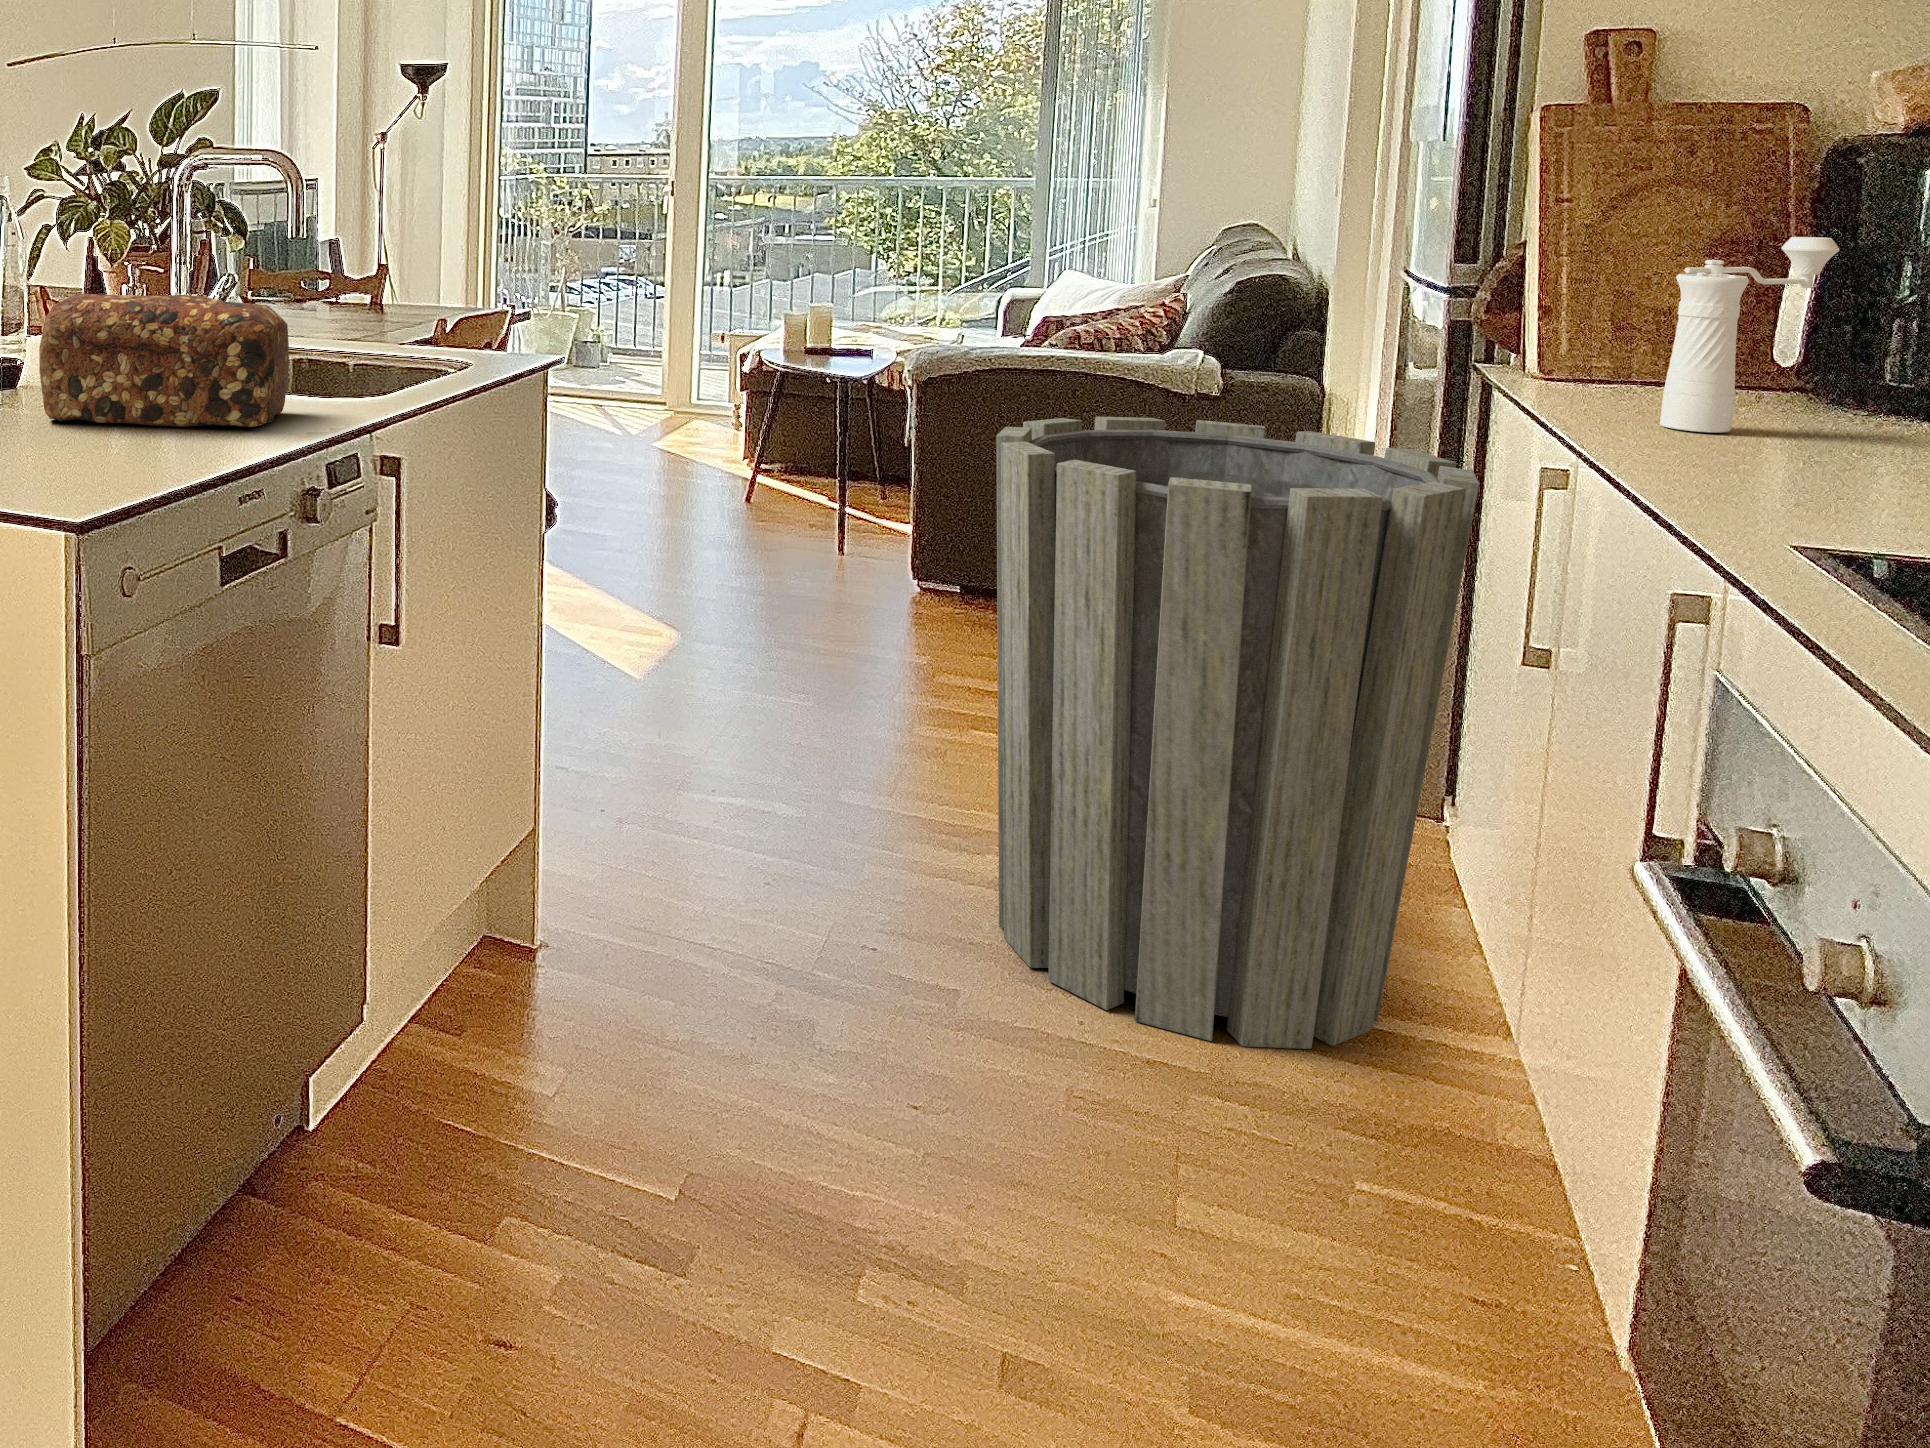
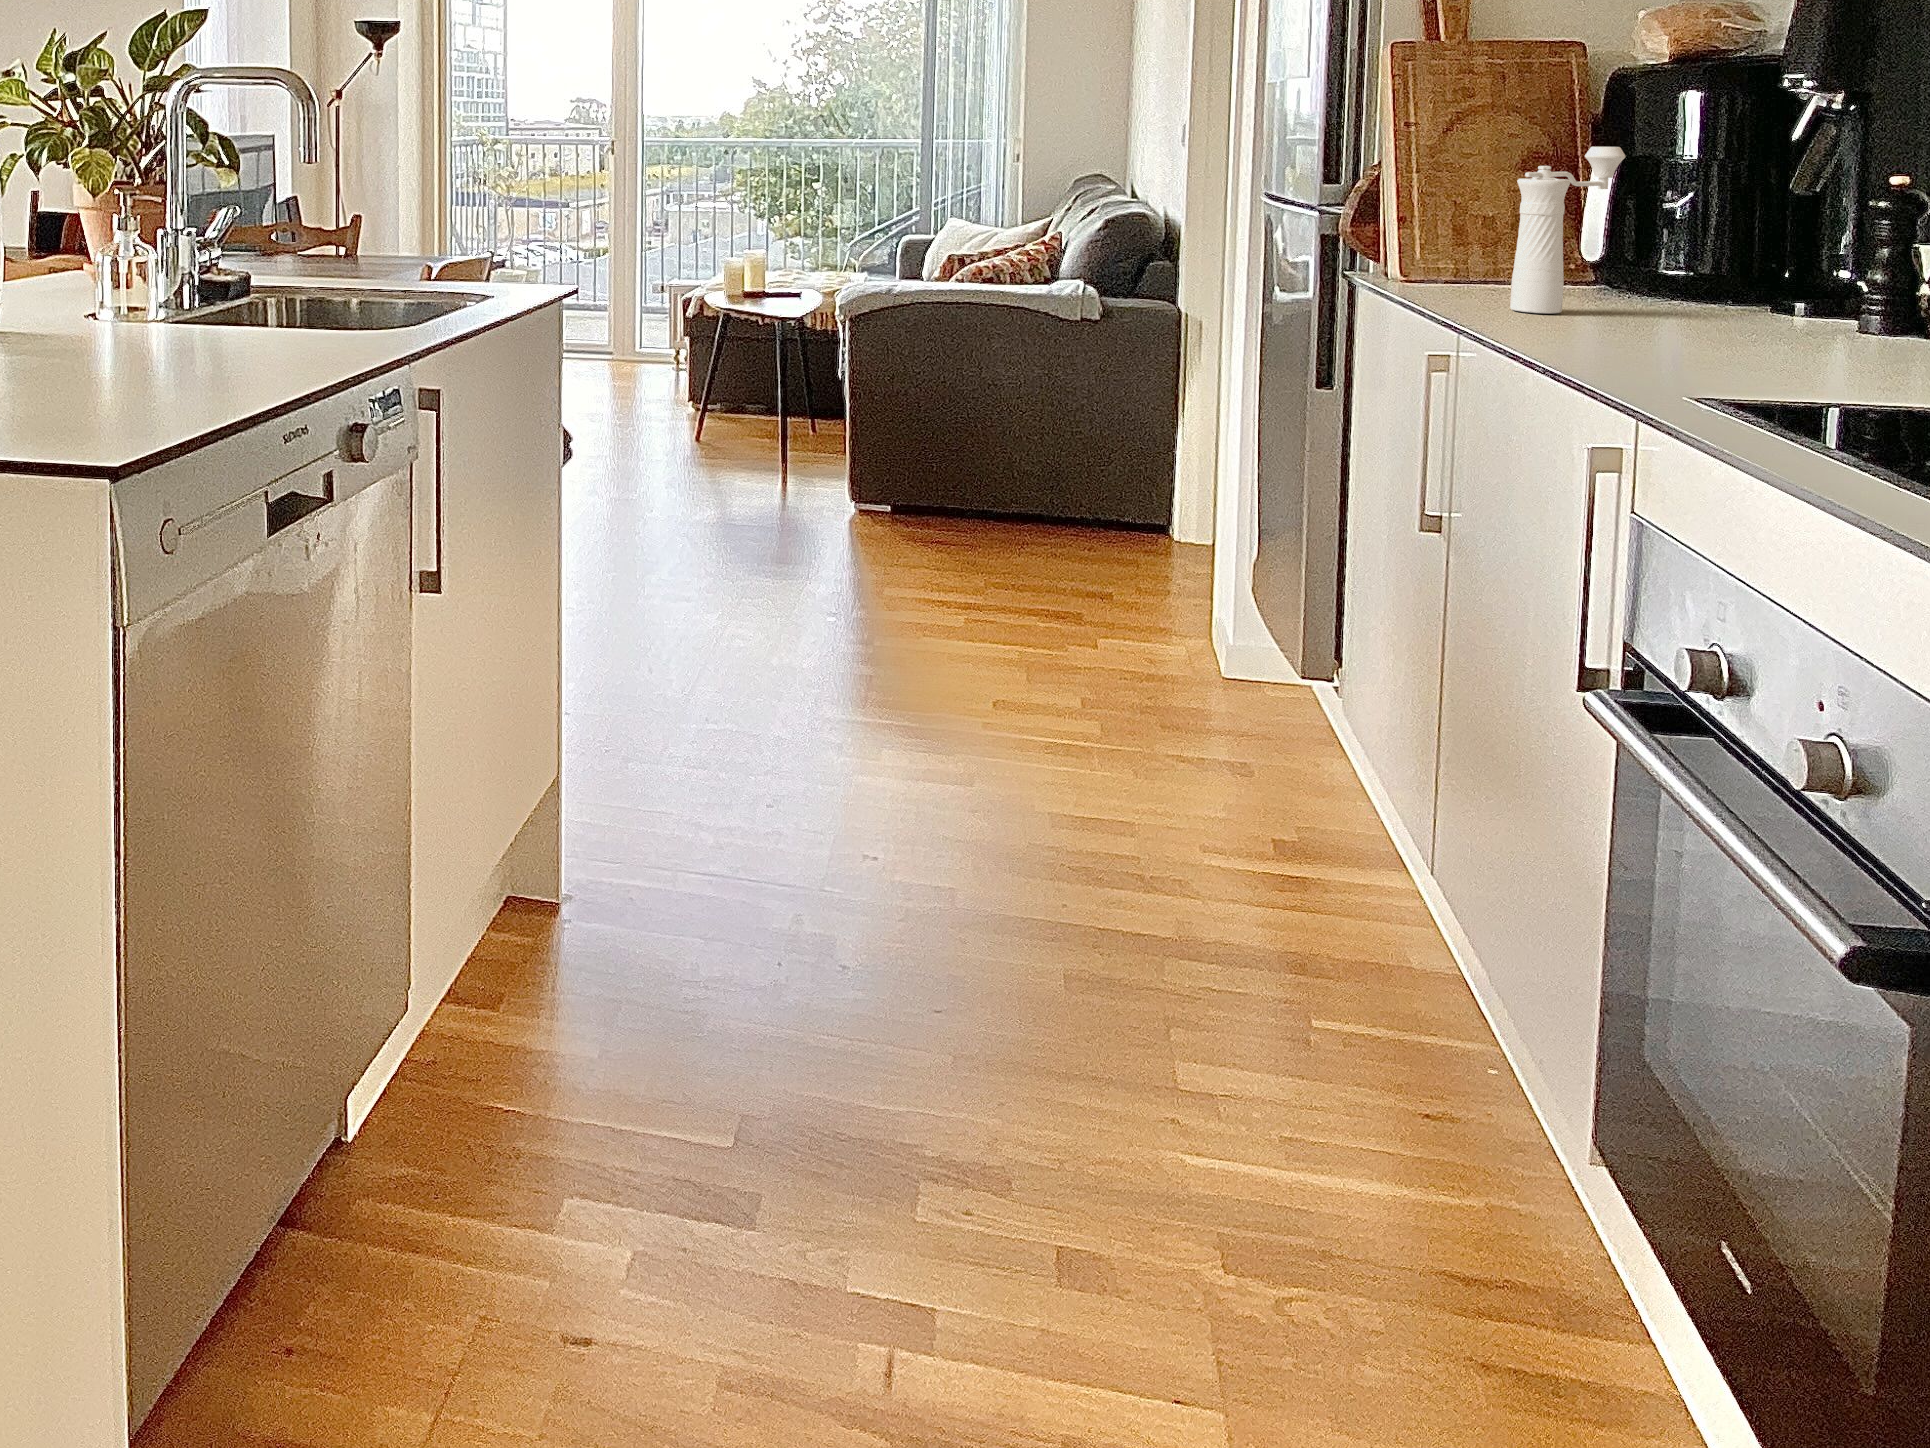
bread loaf: present [39,294,289,427] -> none [30,218,320,366]
trash can: present [996,417,1479,1049] -> none [973,329,1364,901]

